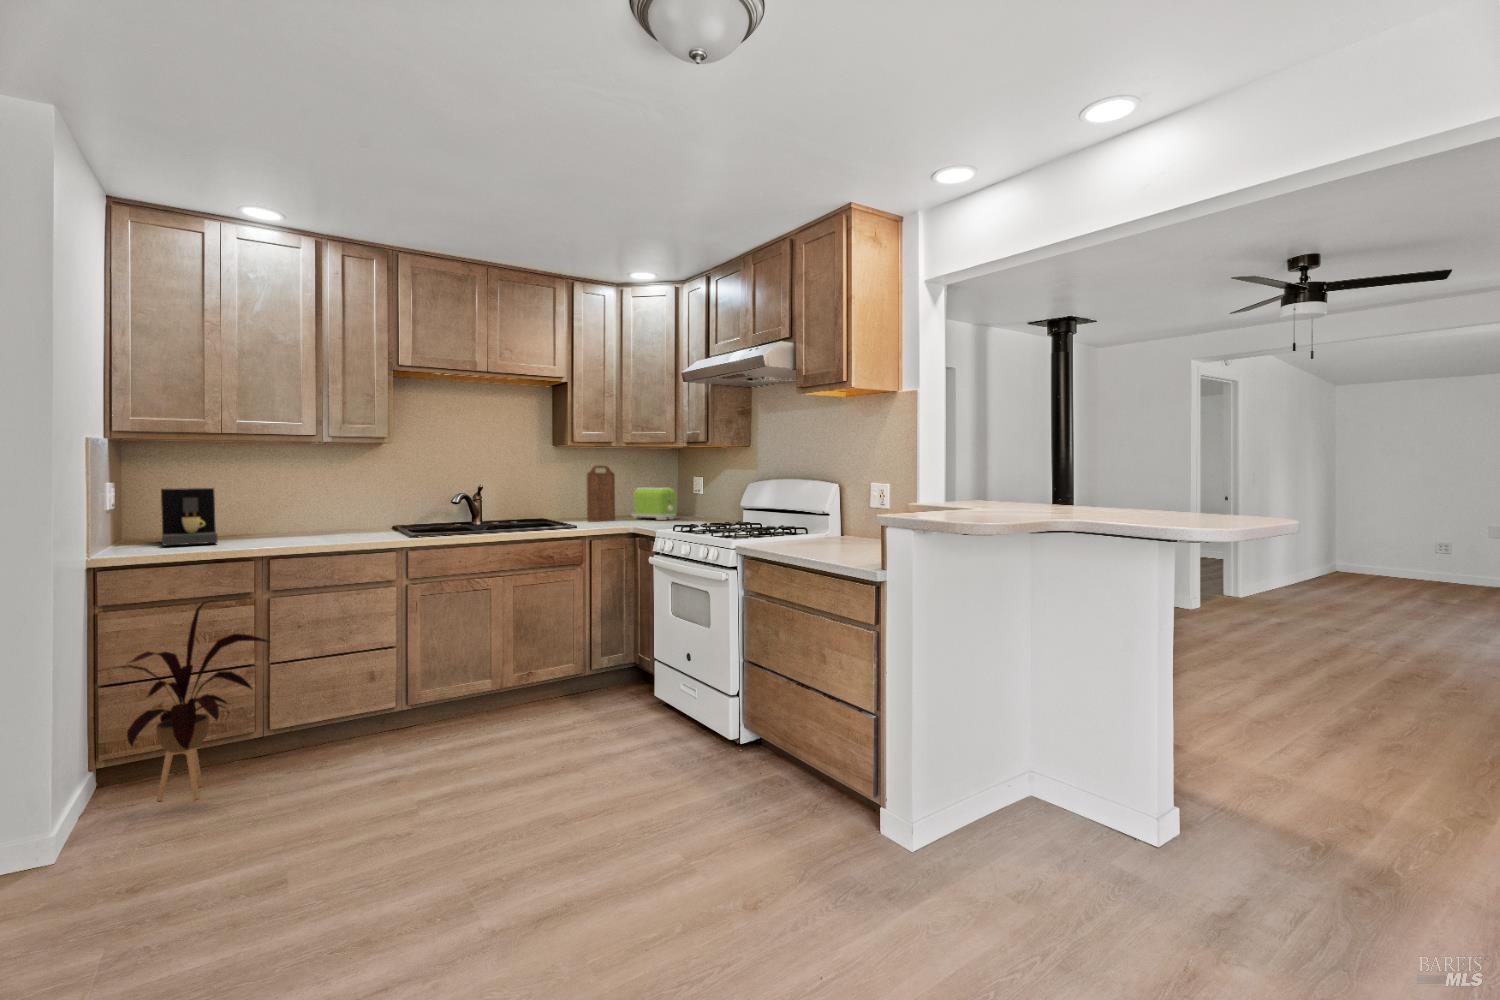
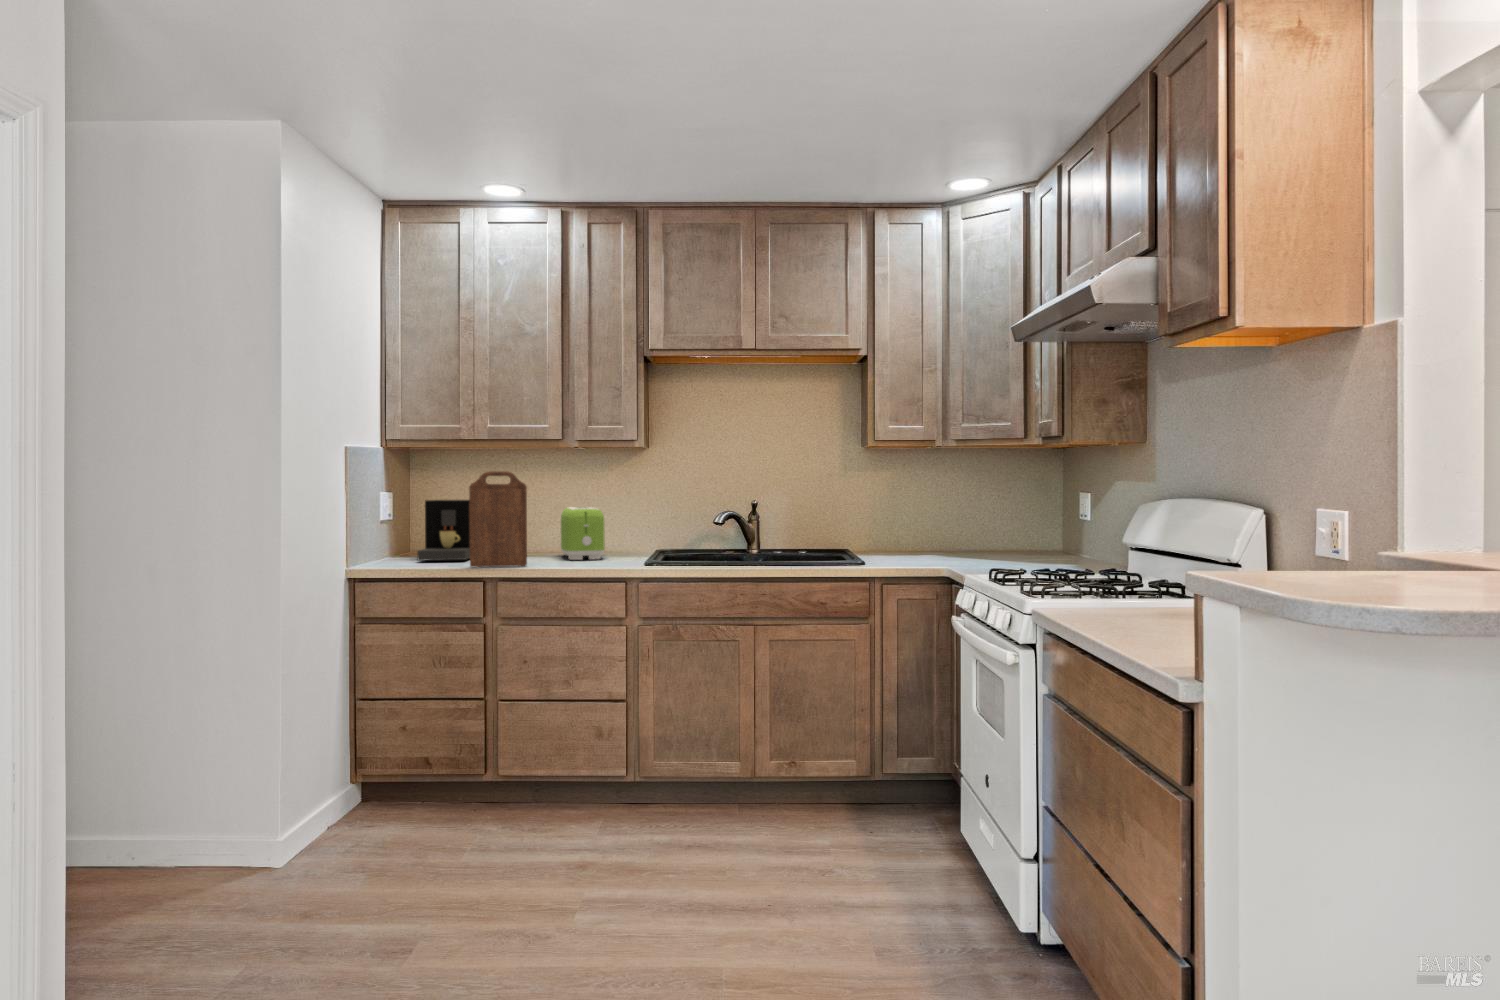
cutting board: present [586,465,615,522] -> present [469,471,527,567]
toaster: present [632,488,676,520] -> present [561,507,605,560]
house plant: present [120,600,268,801] -> none [334,623,485,838]

